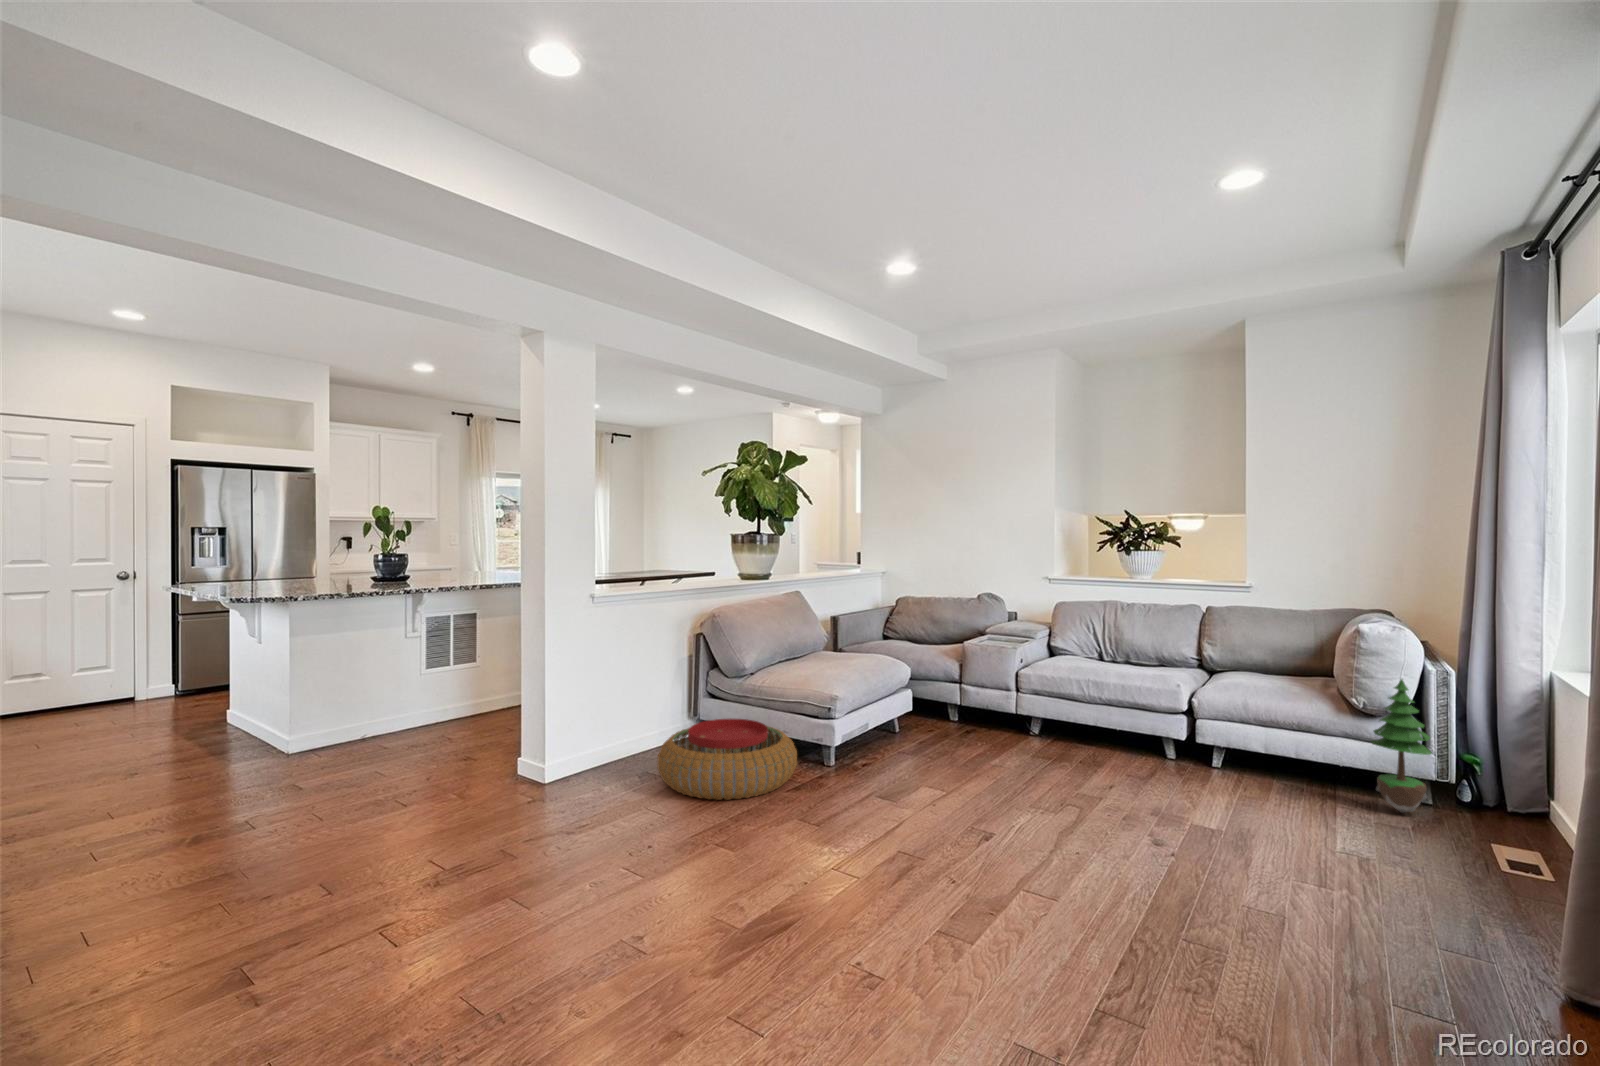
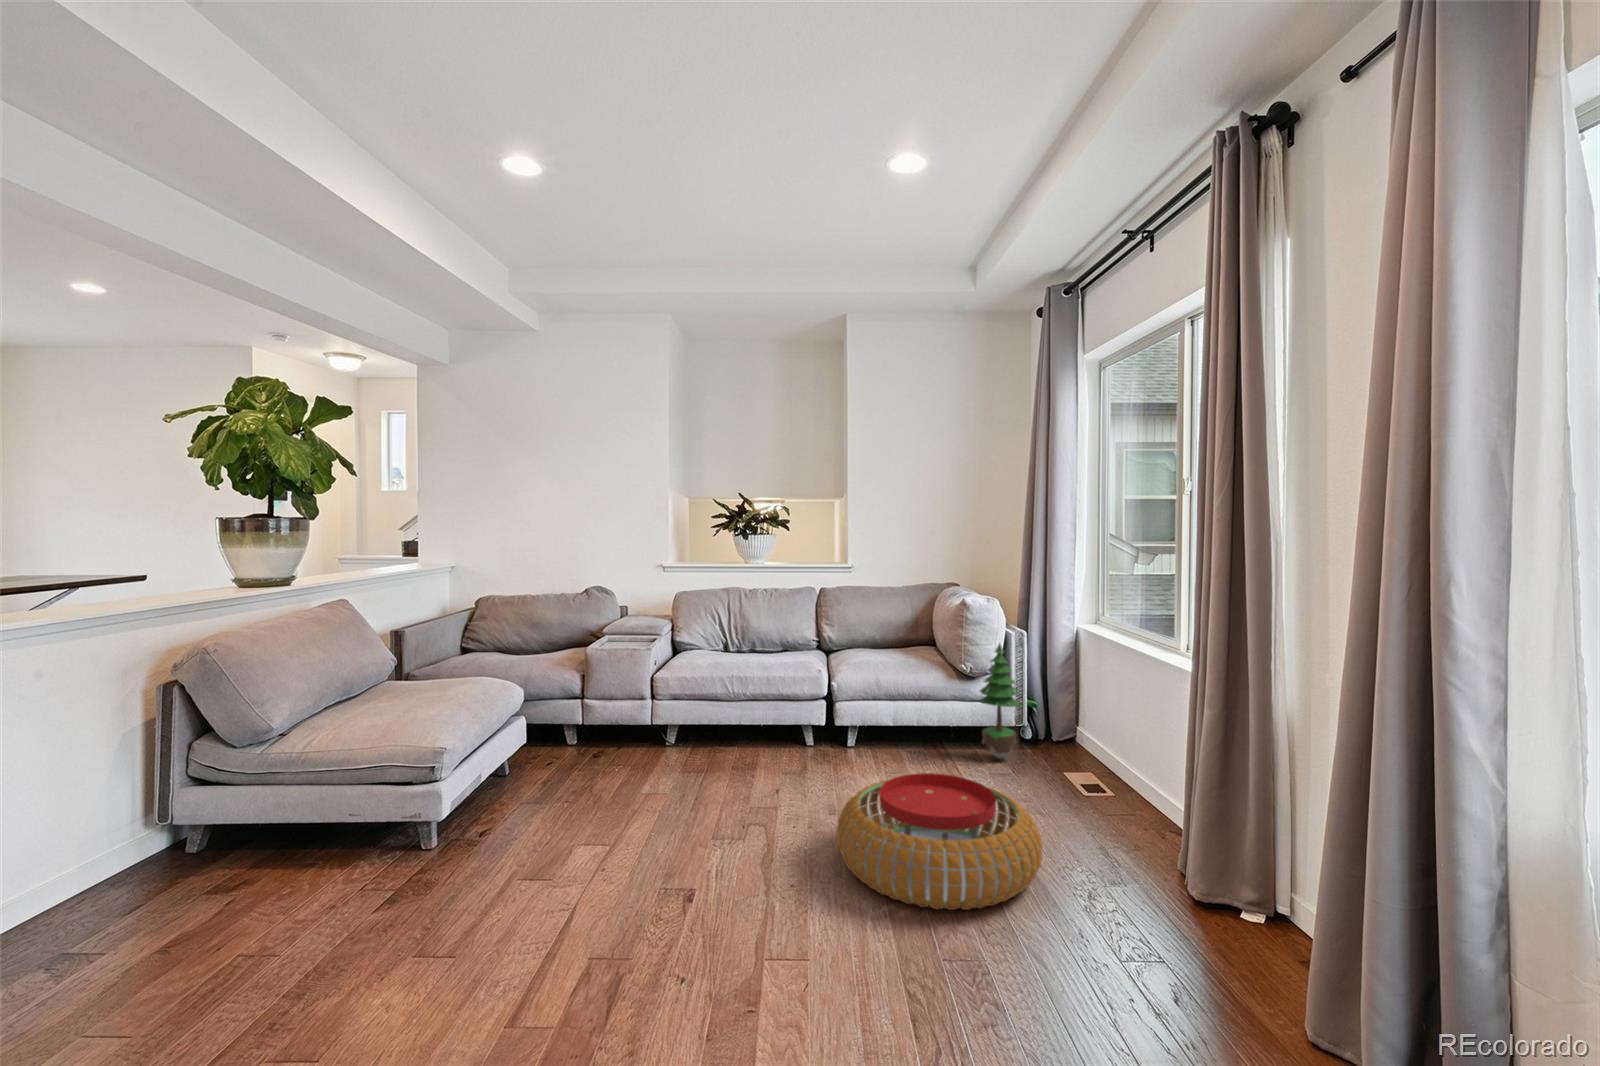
pouf: present [658,719,797,800] -> present [837,773,1042,910]

